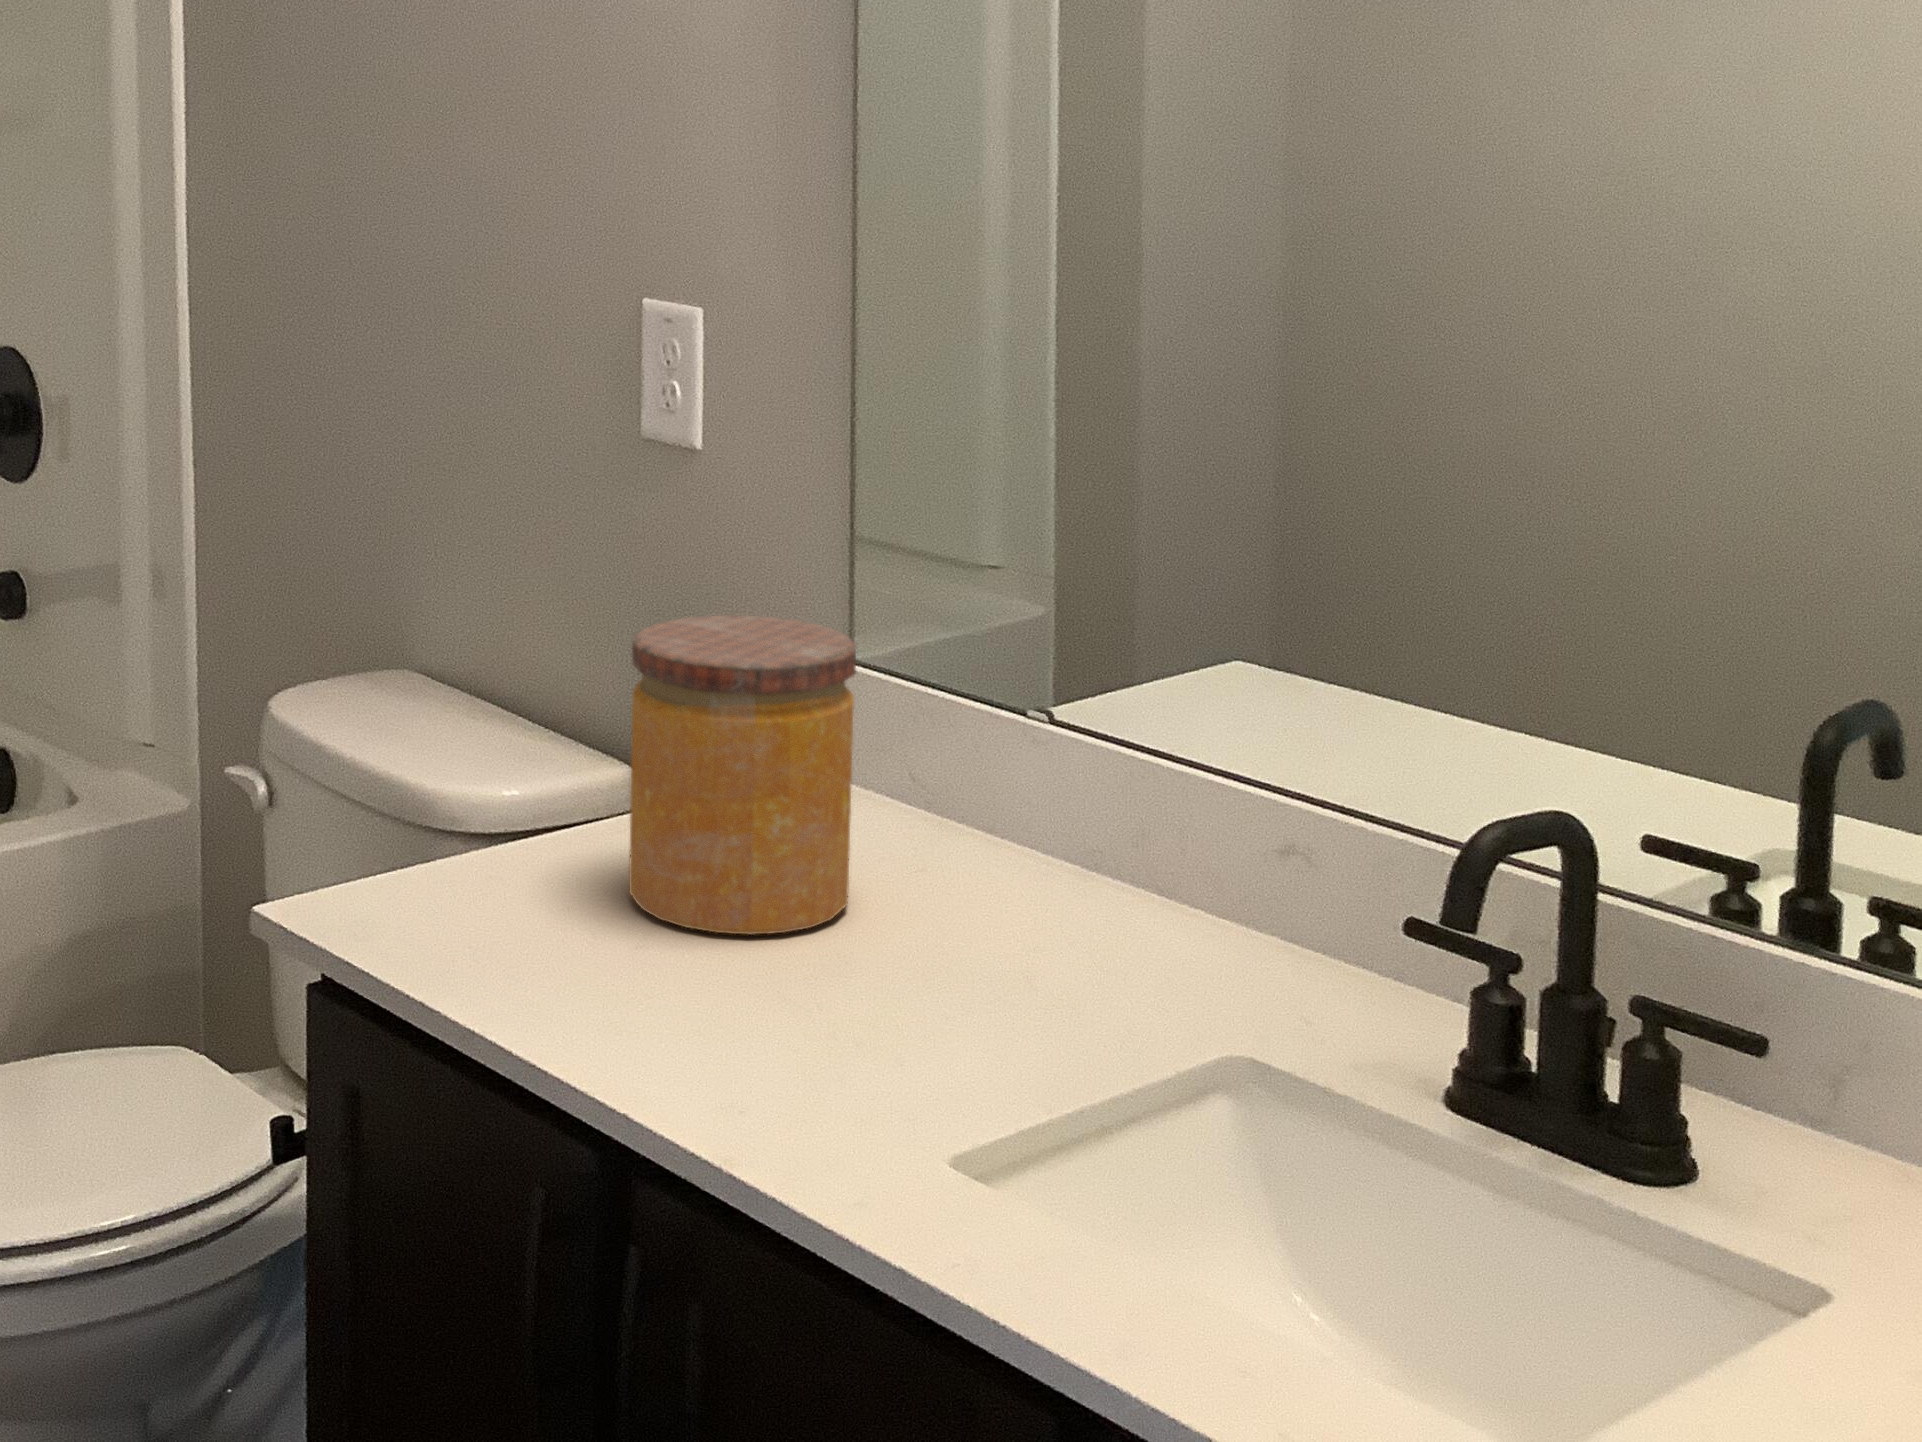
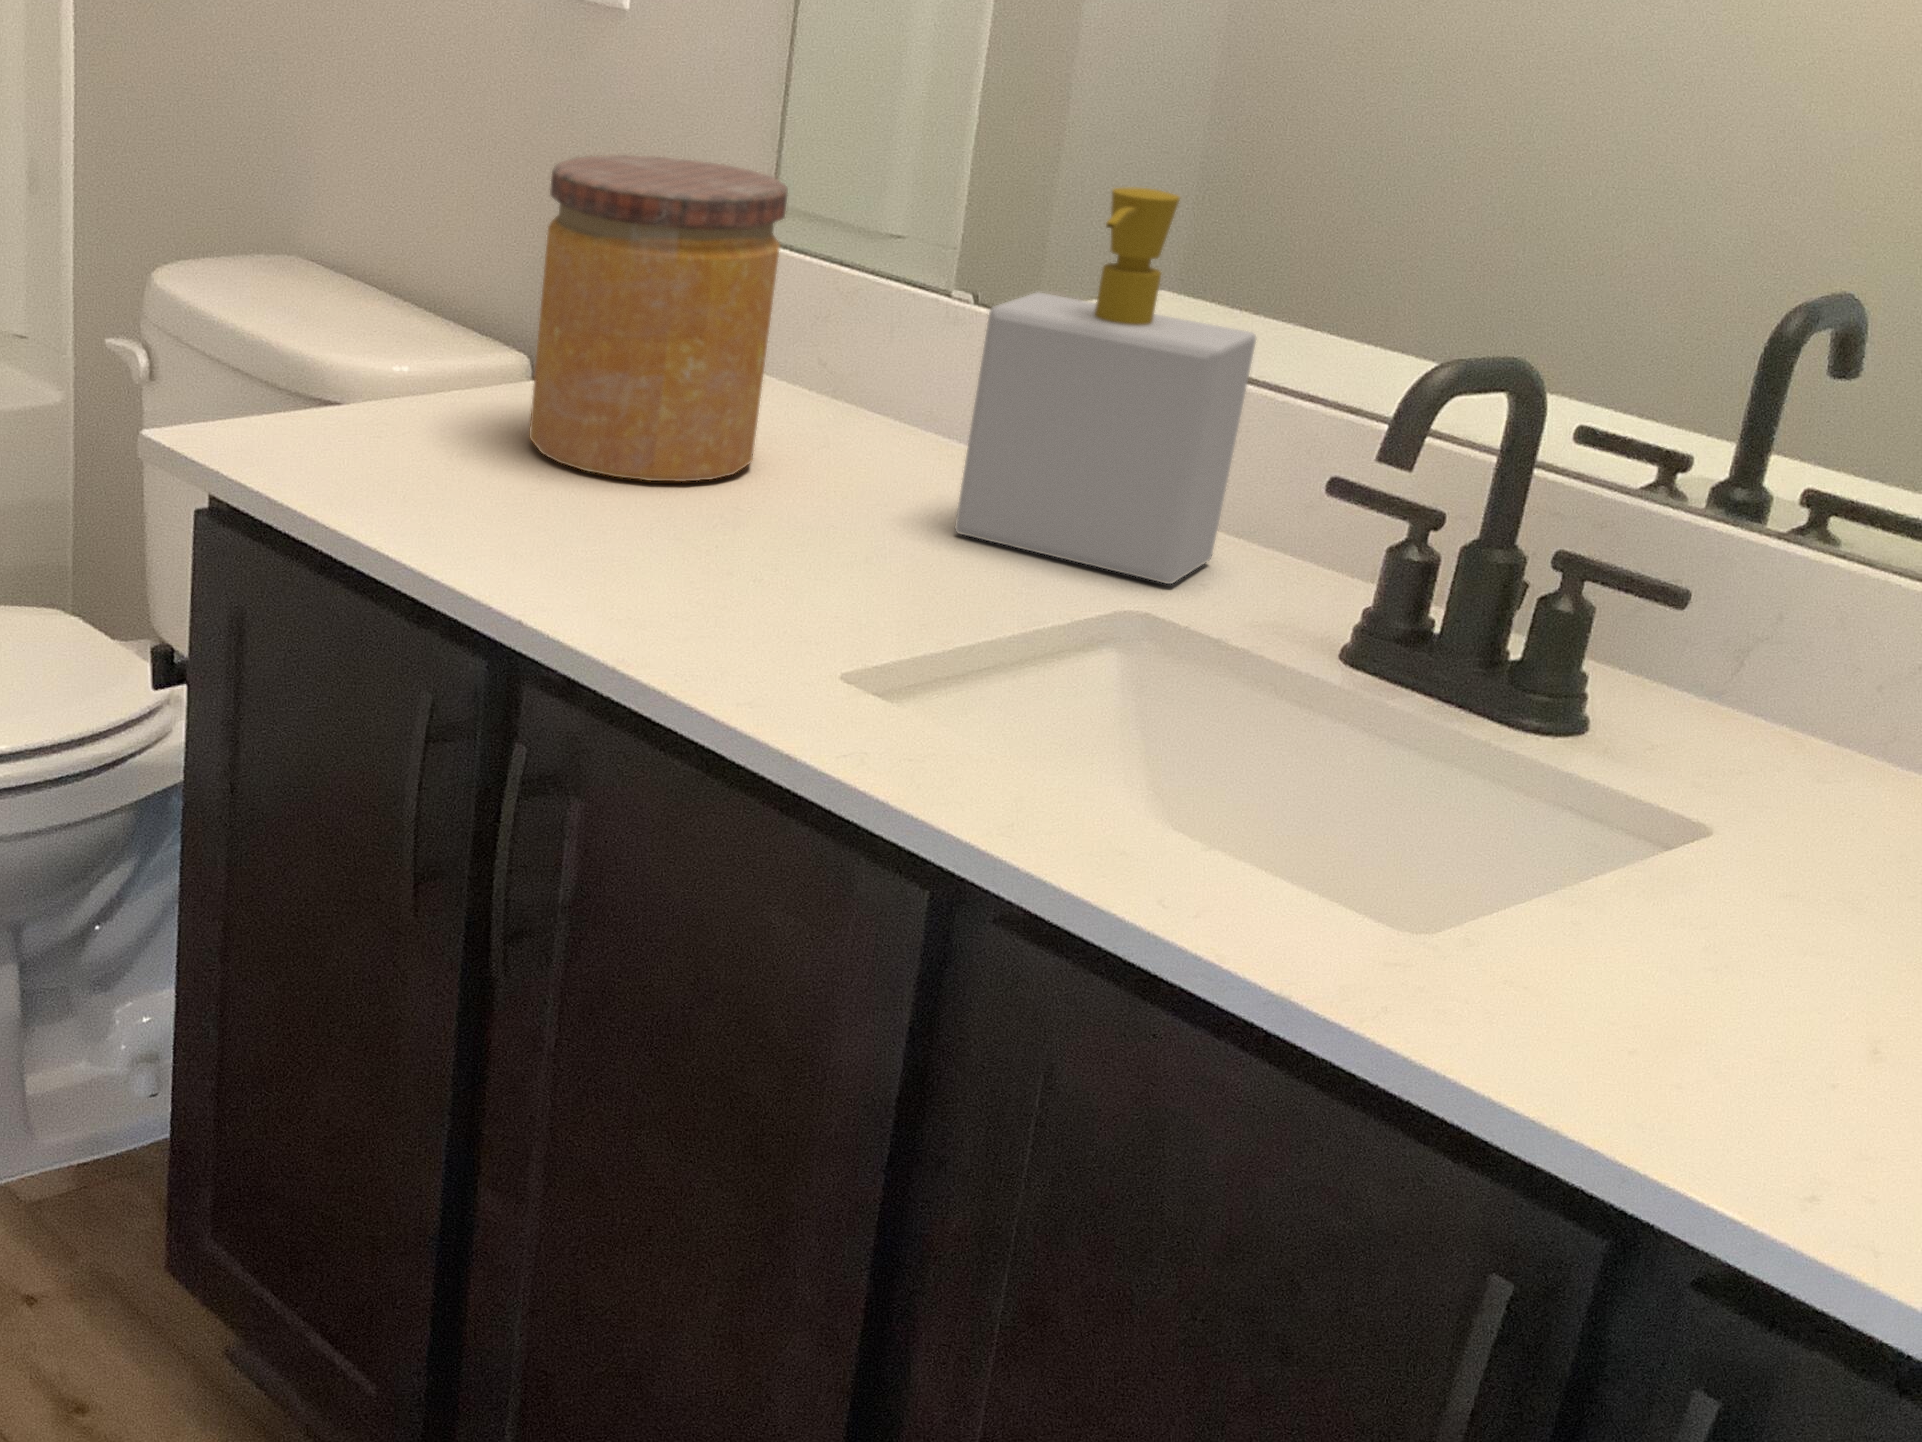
soap bottle: none [1050,640,1316,1024] -> present [955,187,1256,584]

